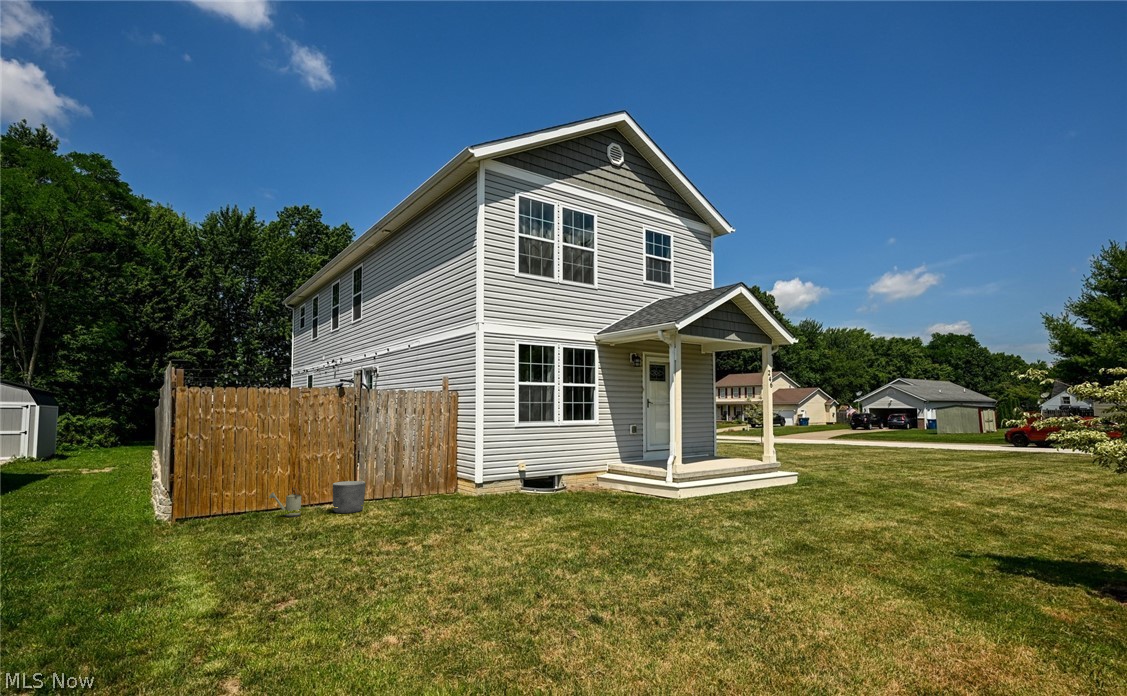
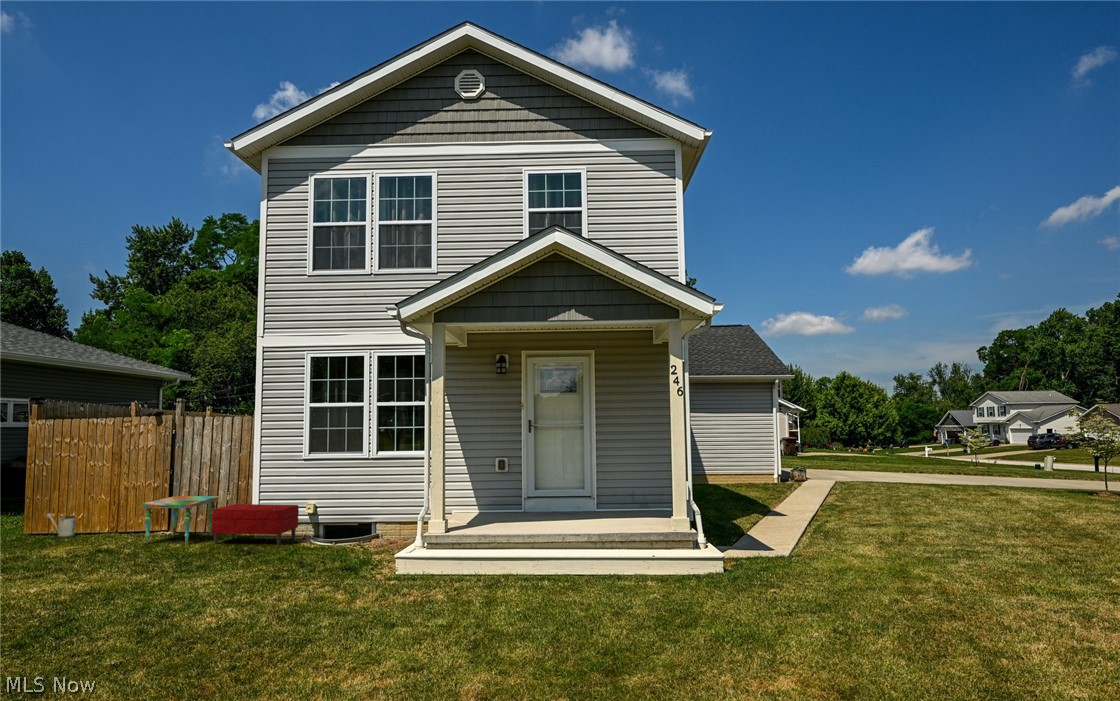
side table: none [397,464,458,509] -> present [141,496,220,544]
bench: none [460,466,527,502] -> present [211,504,299,545]
planter: present [333,481,366,513] -> none [90,508,128,540]

